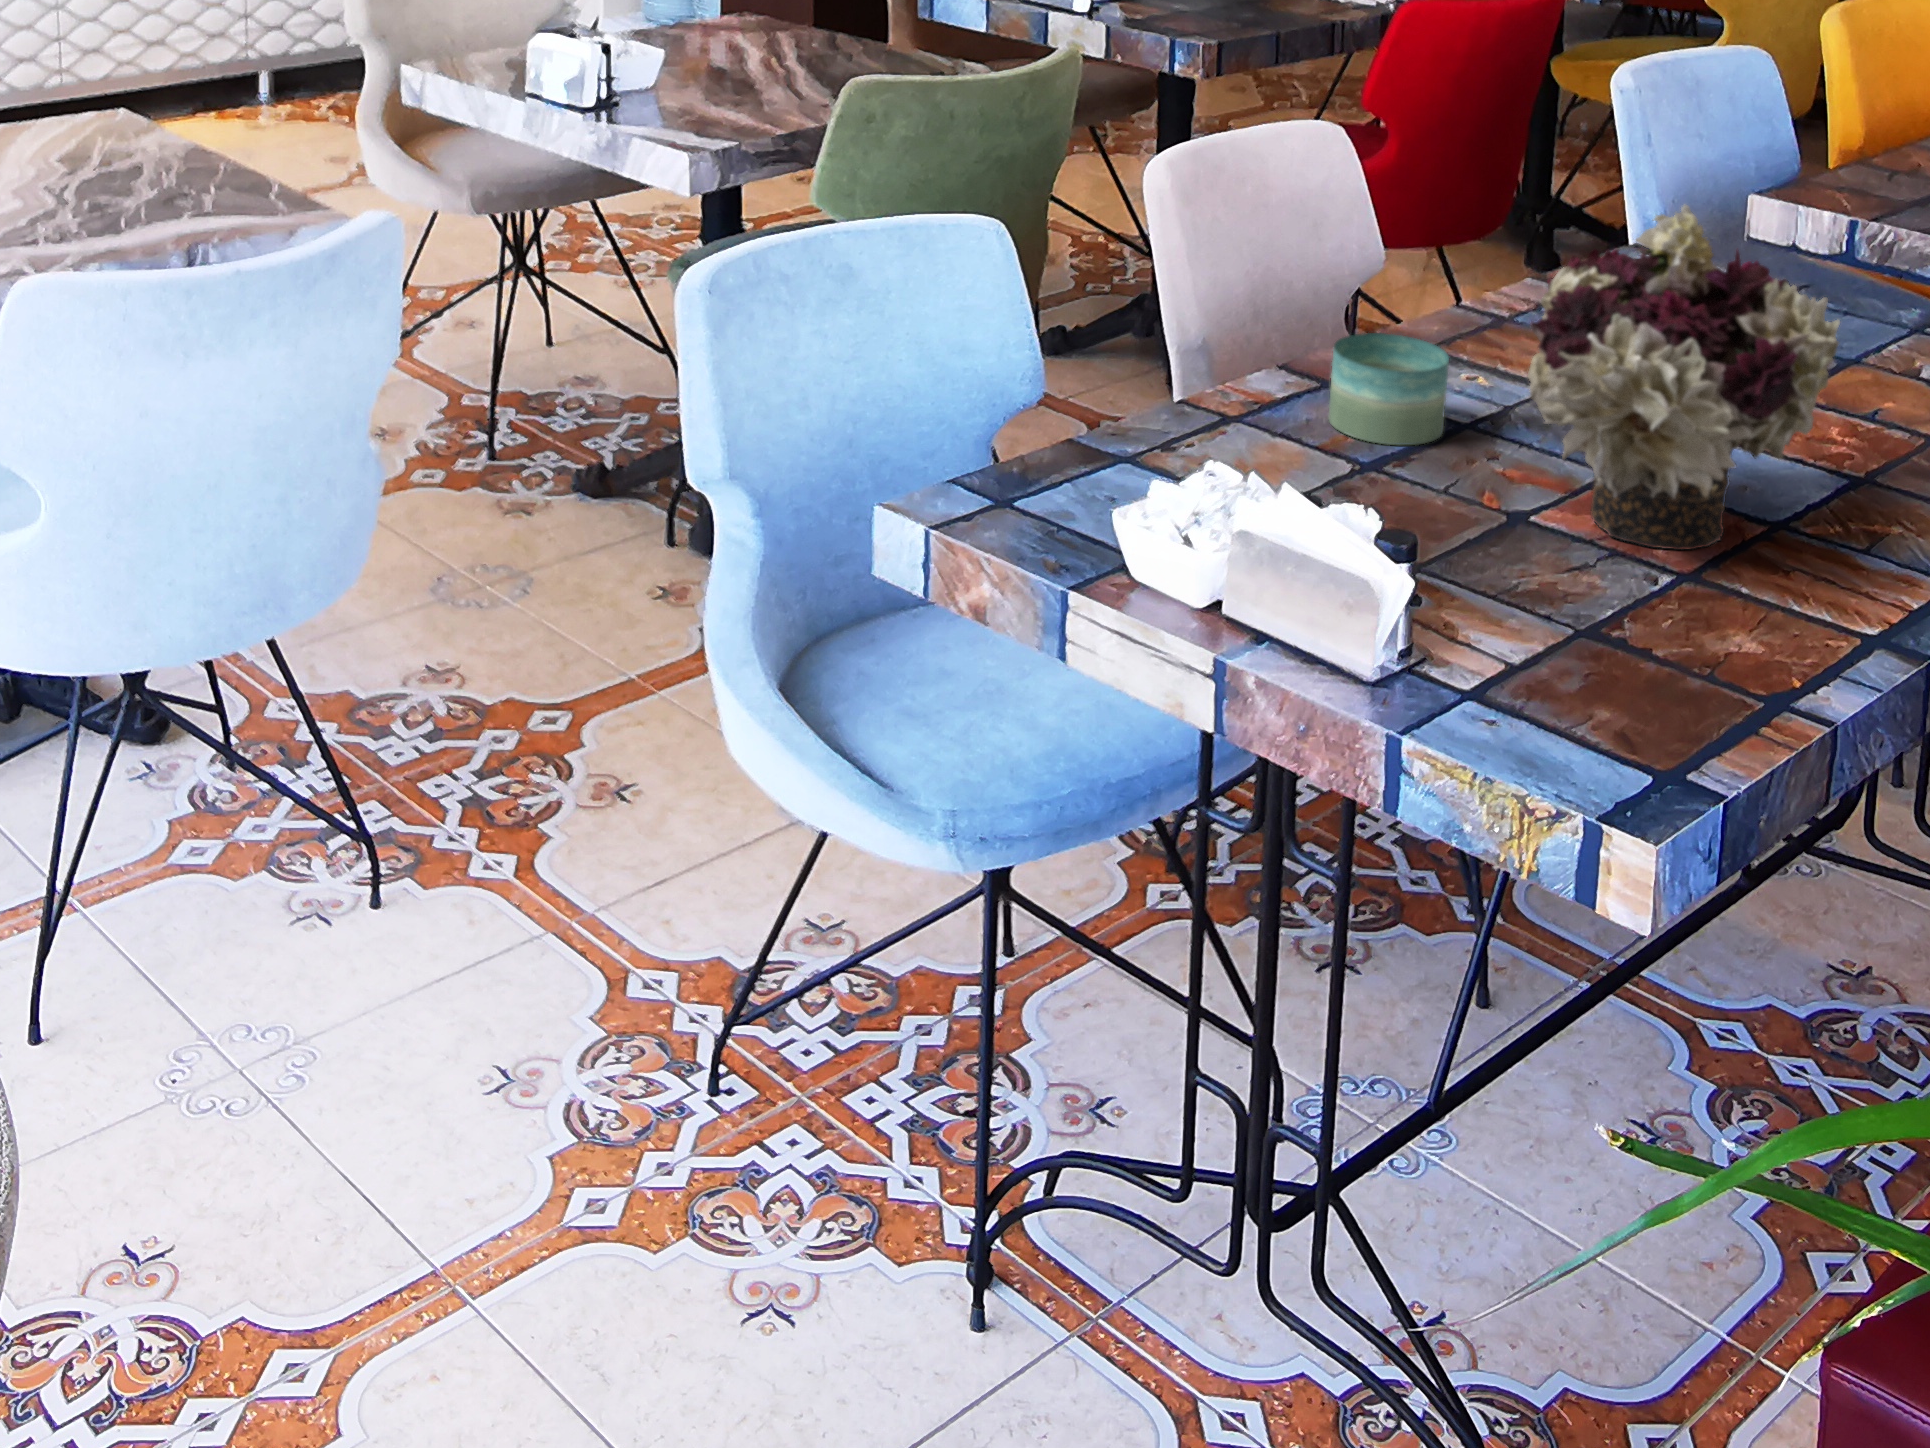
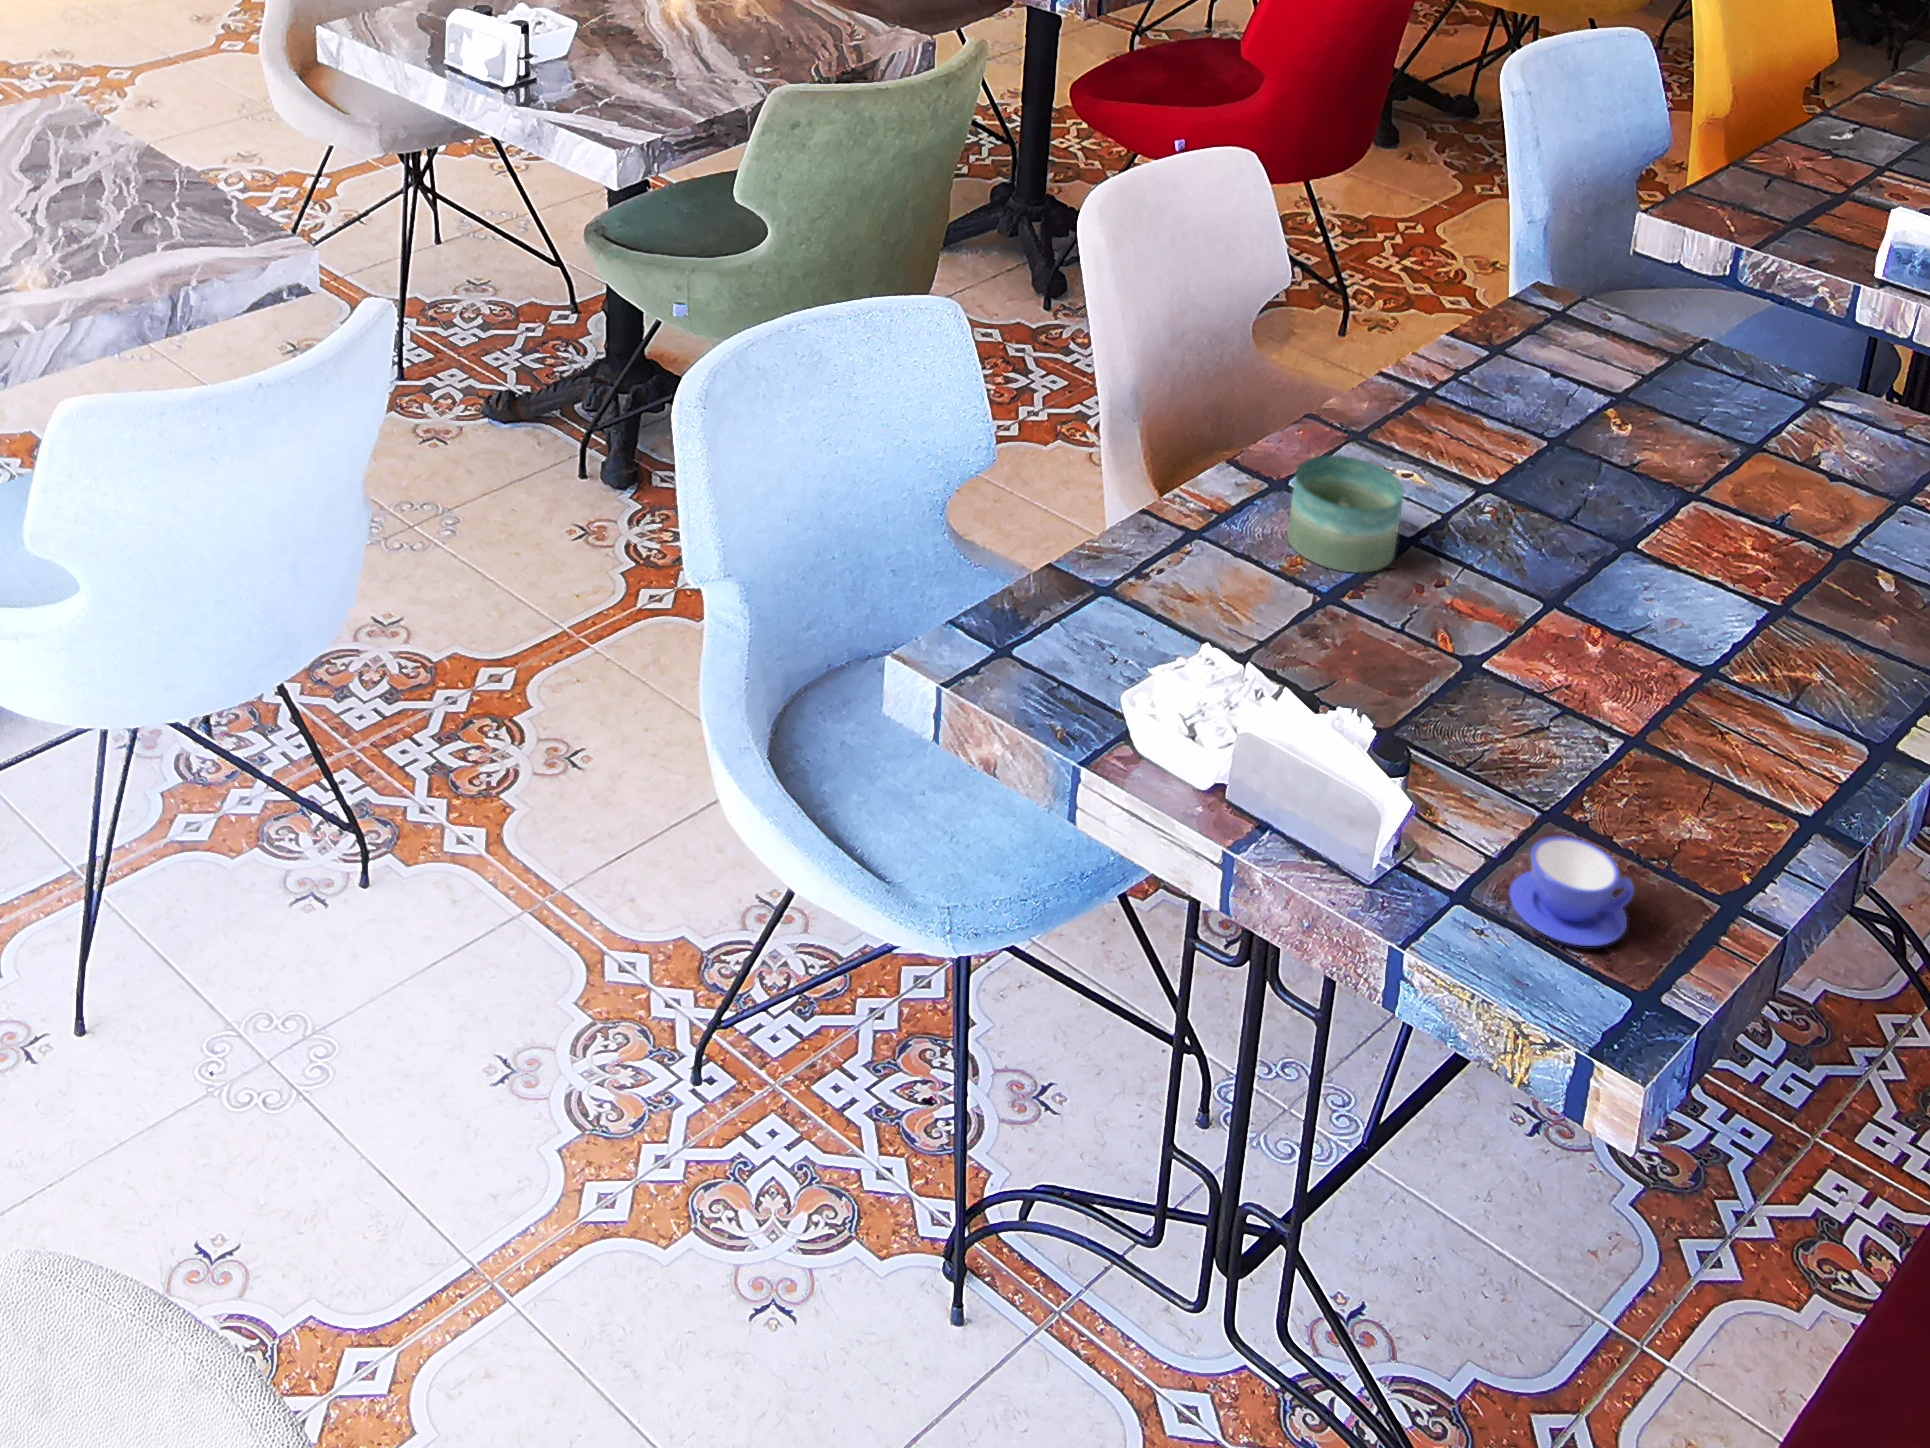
flower arrangement: present [1528,205,1840,550] -> none [1495,406,1796,715]
teacup: none [1516,614,1651,719] -> present [1509,836,1634,946]

